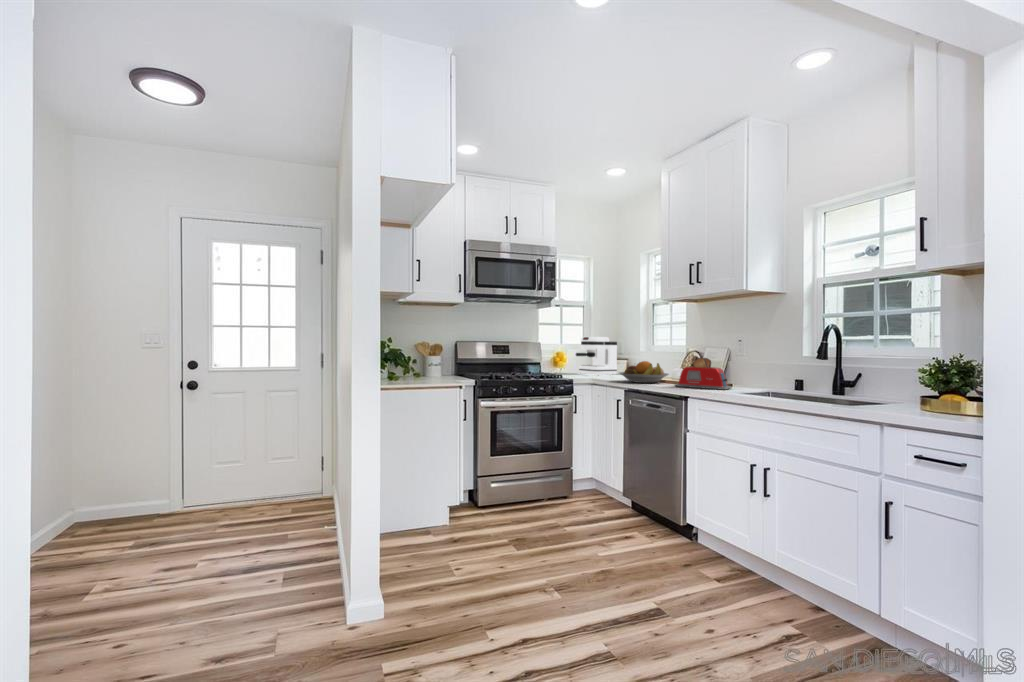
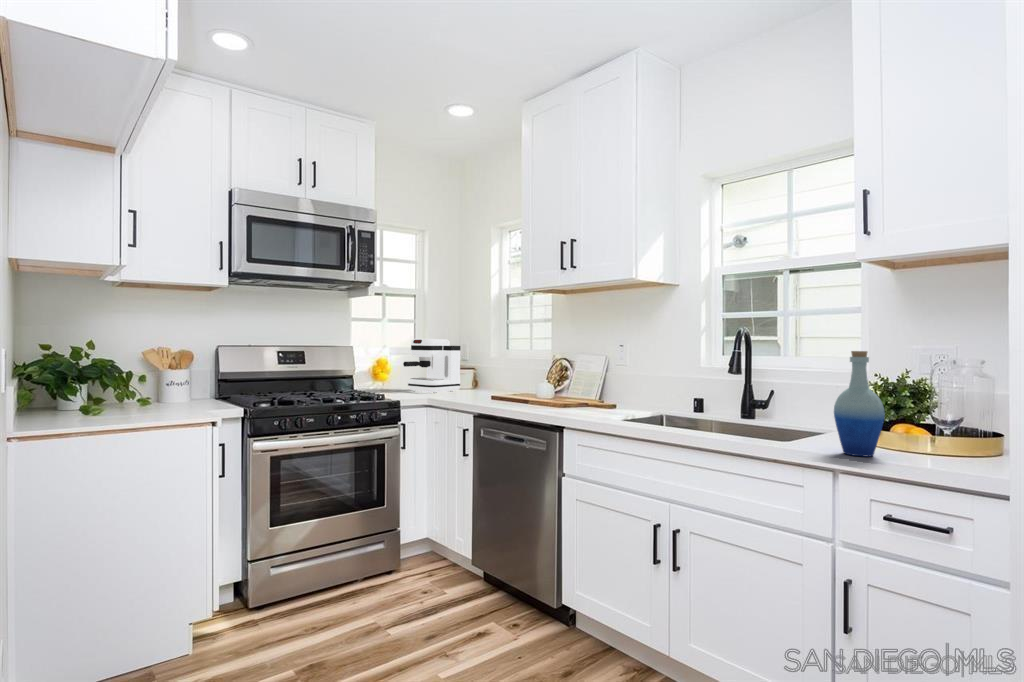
bottle: none [883,339,925,415] -> present [834,351,885,457]
toaster: present [675,358,732,390] -> none [543,371,617,415]
fruit bowl: present [619,361,669,383] -> none [465,375,533,405]

